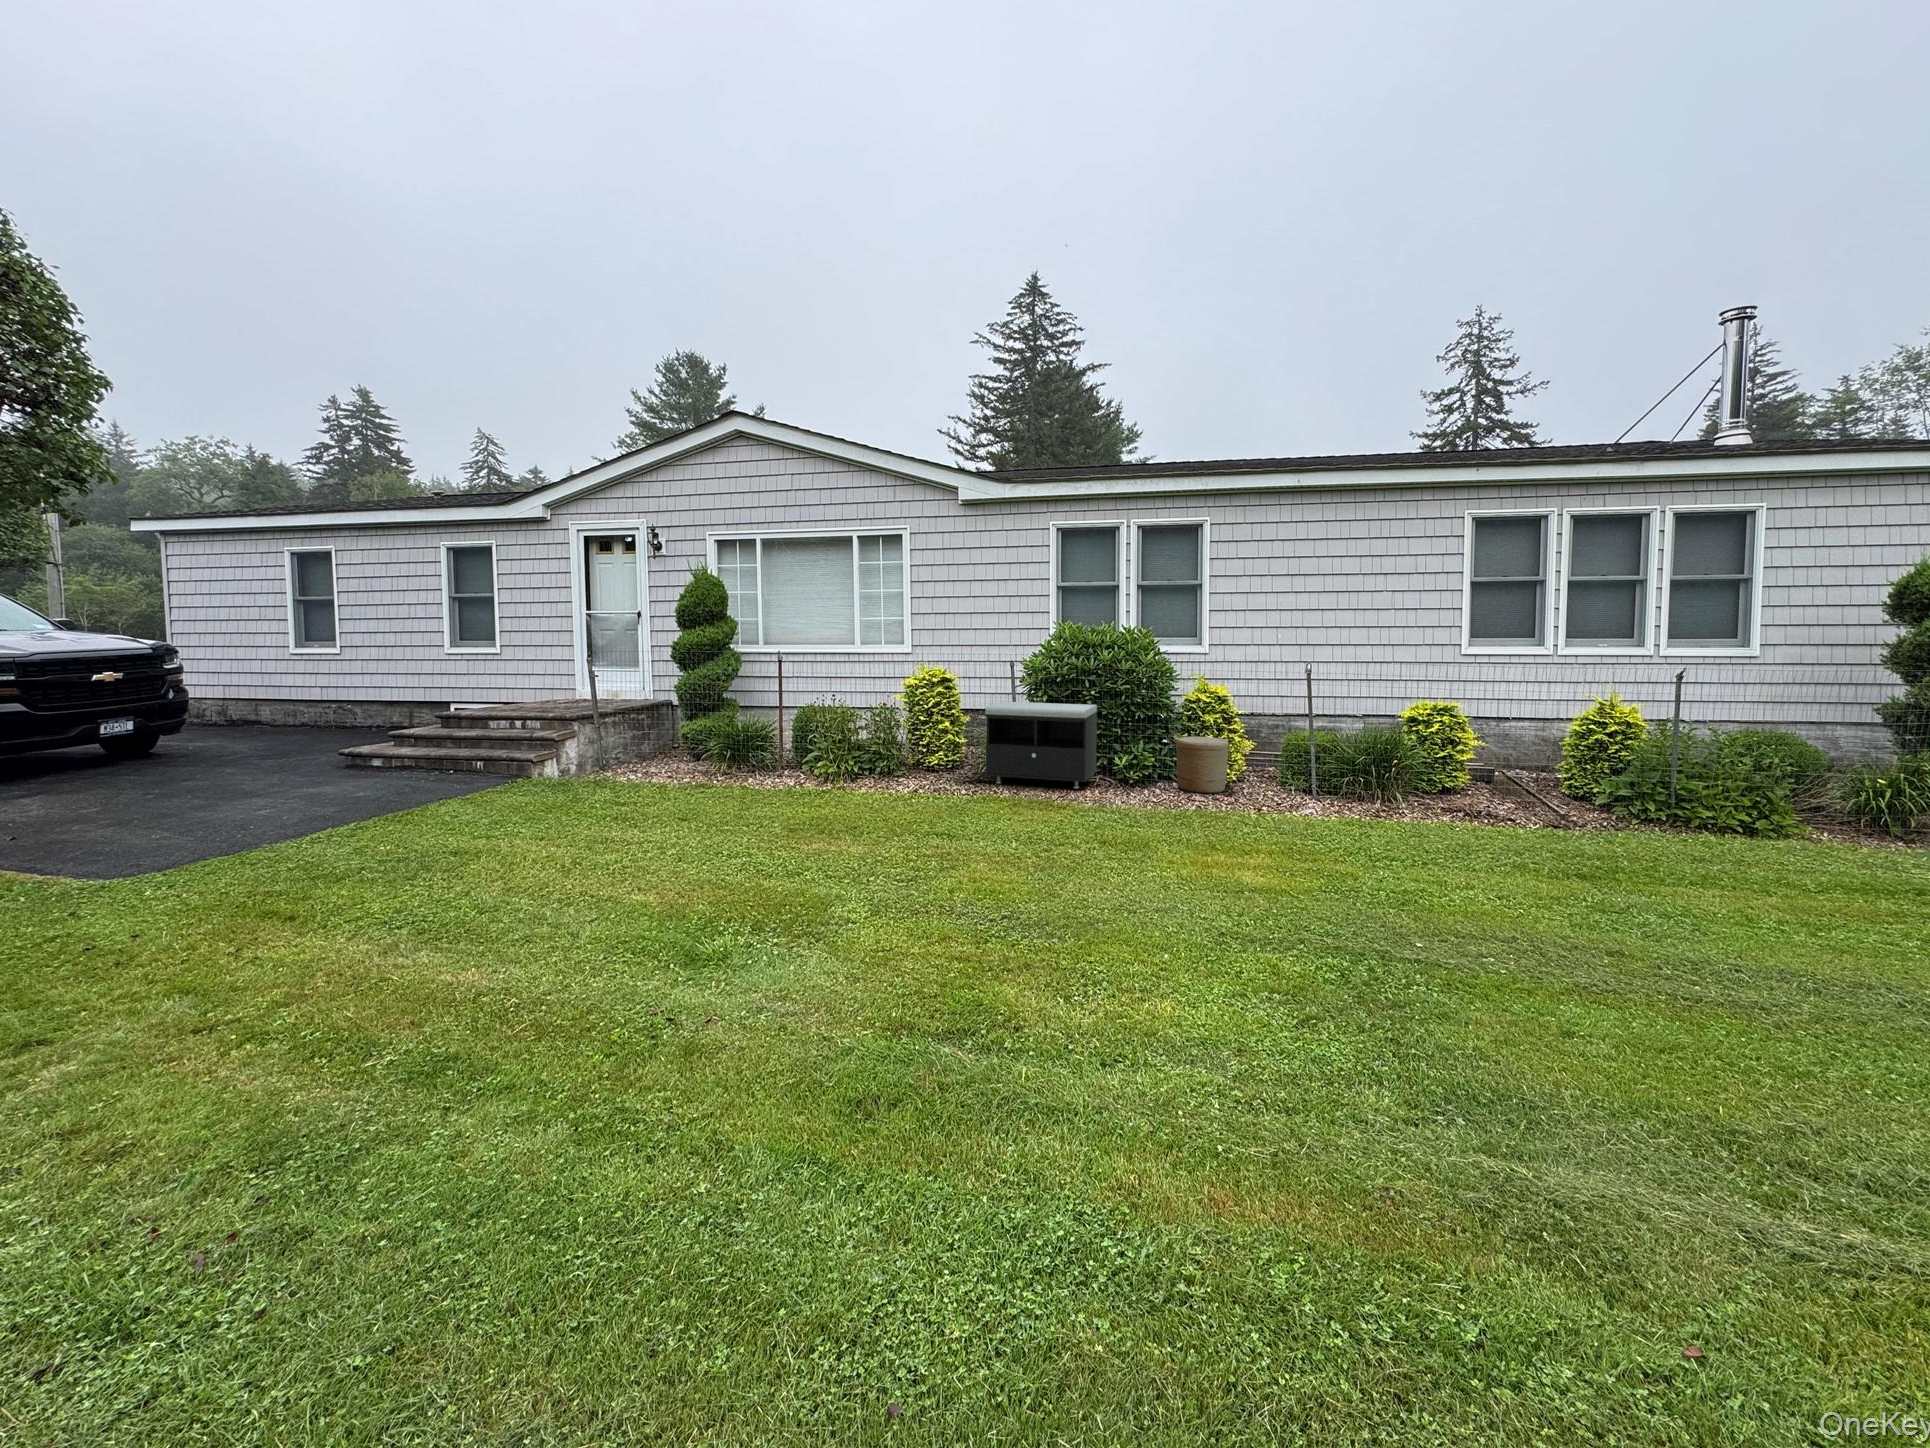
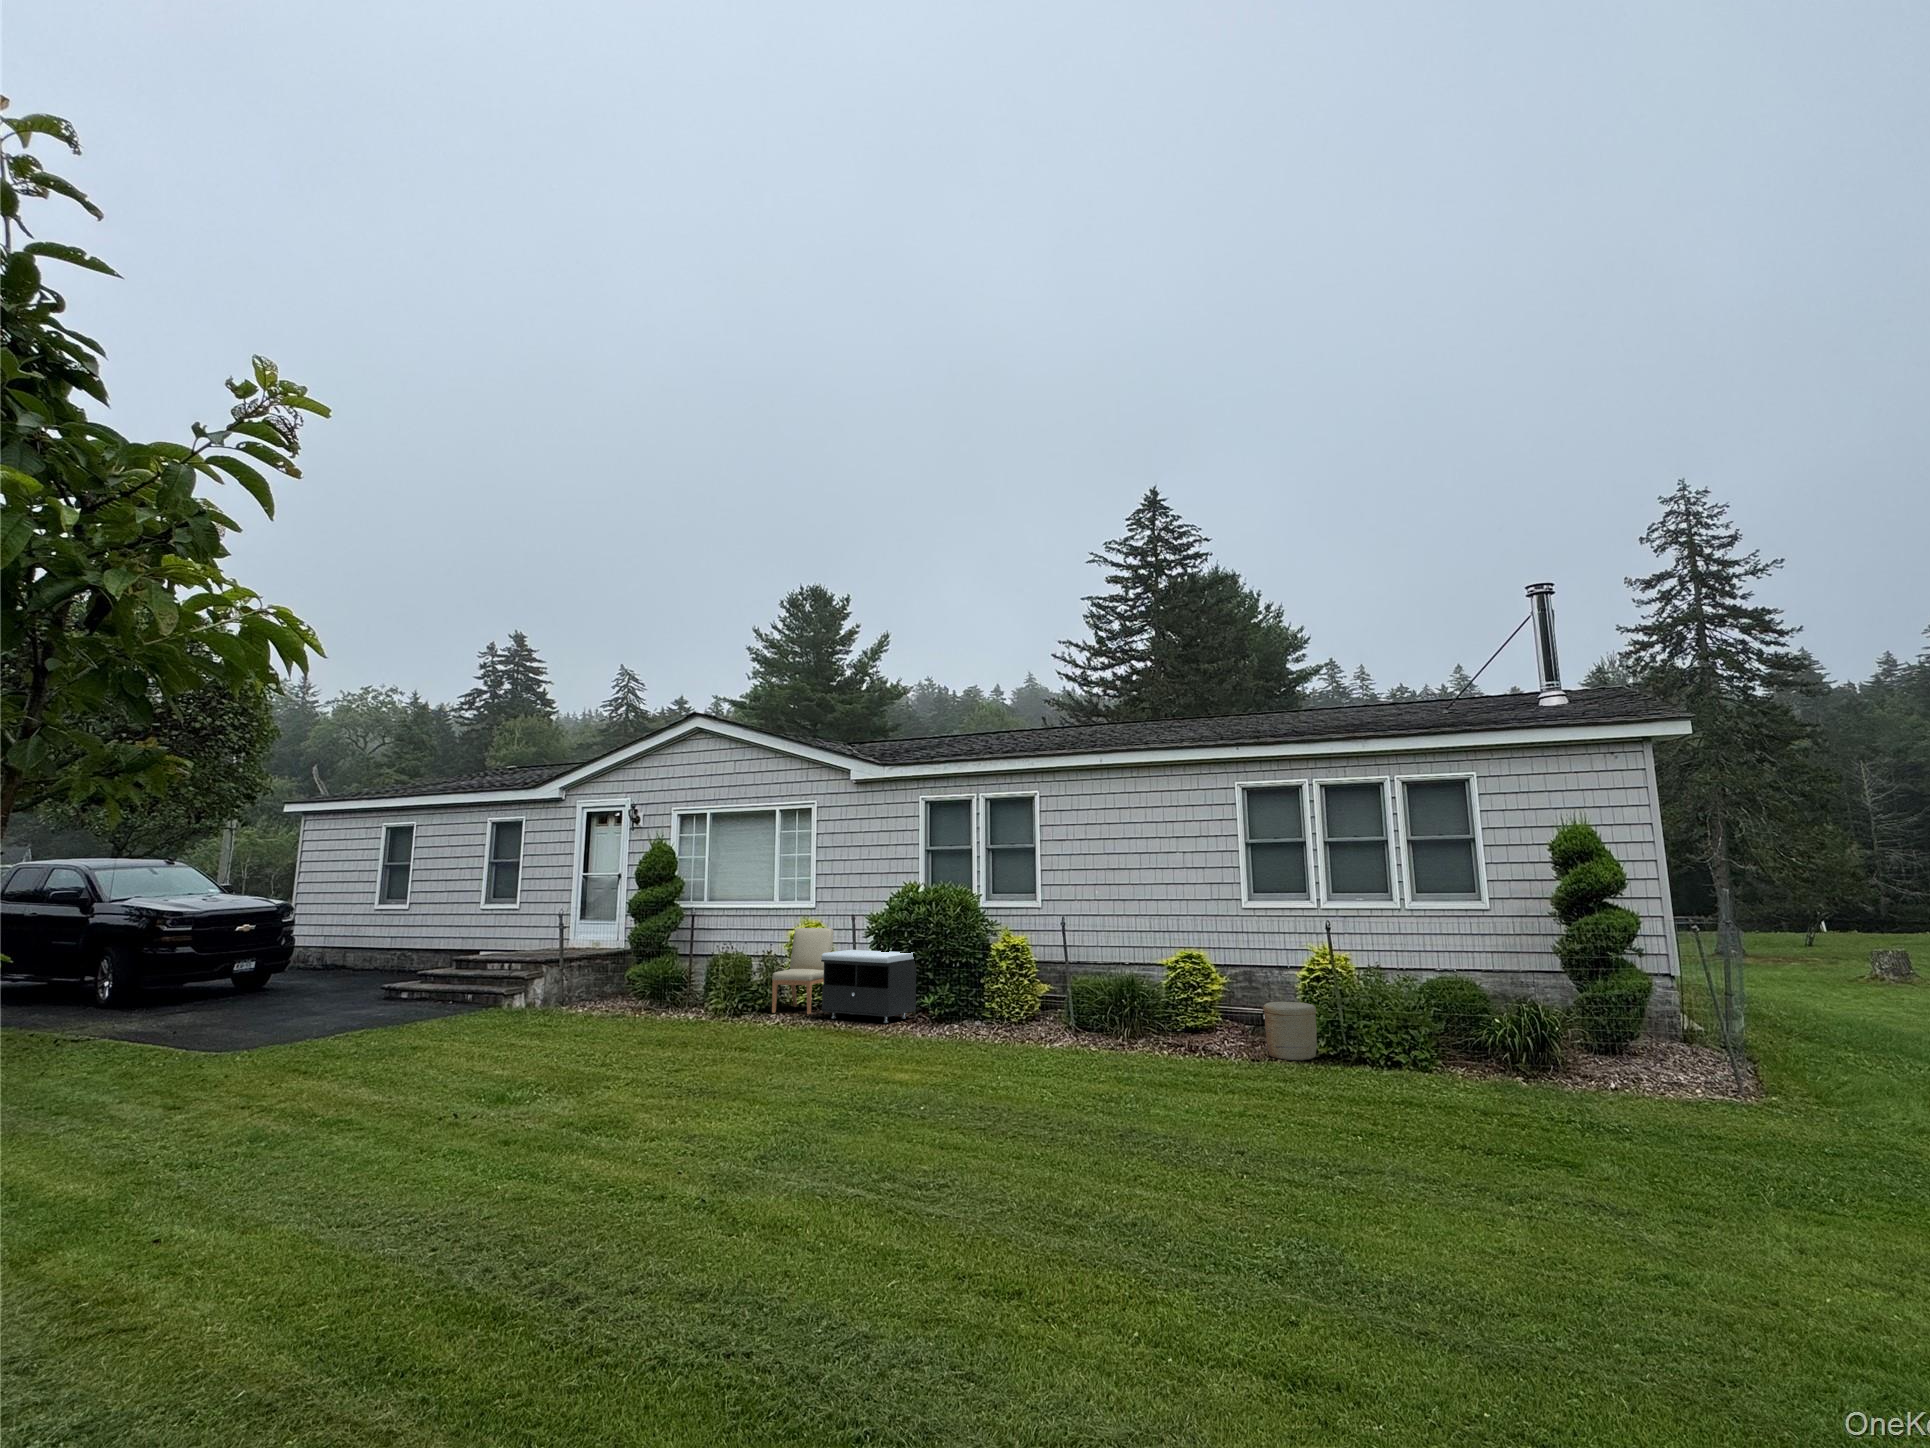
chair: none [906,676,965,778] -> present [772,928,833,1014]
woven basket: present [1176,737,1229,793] -> present [1263,1002,1317,1060]

